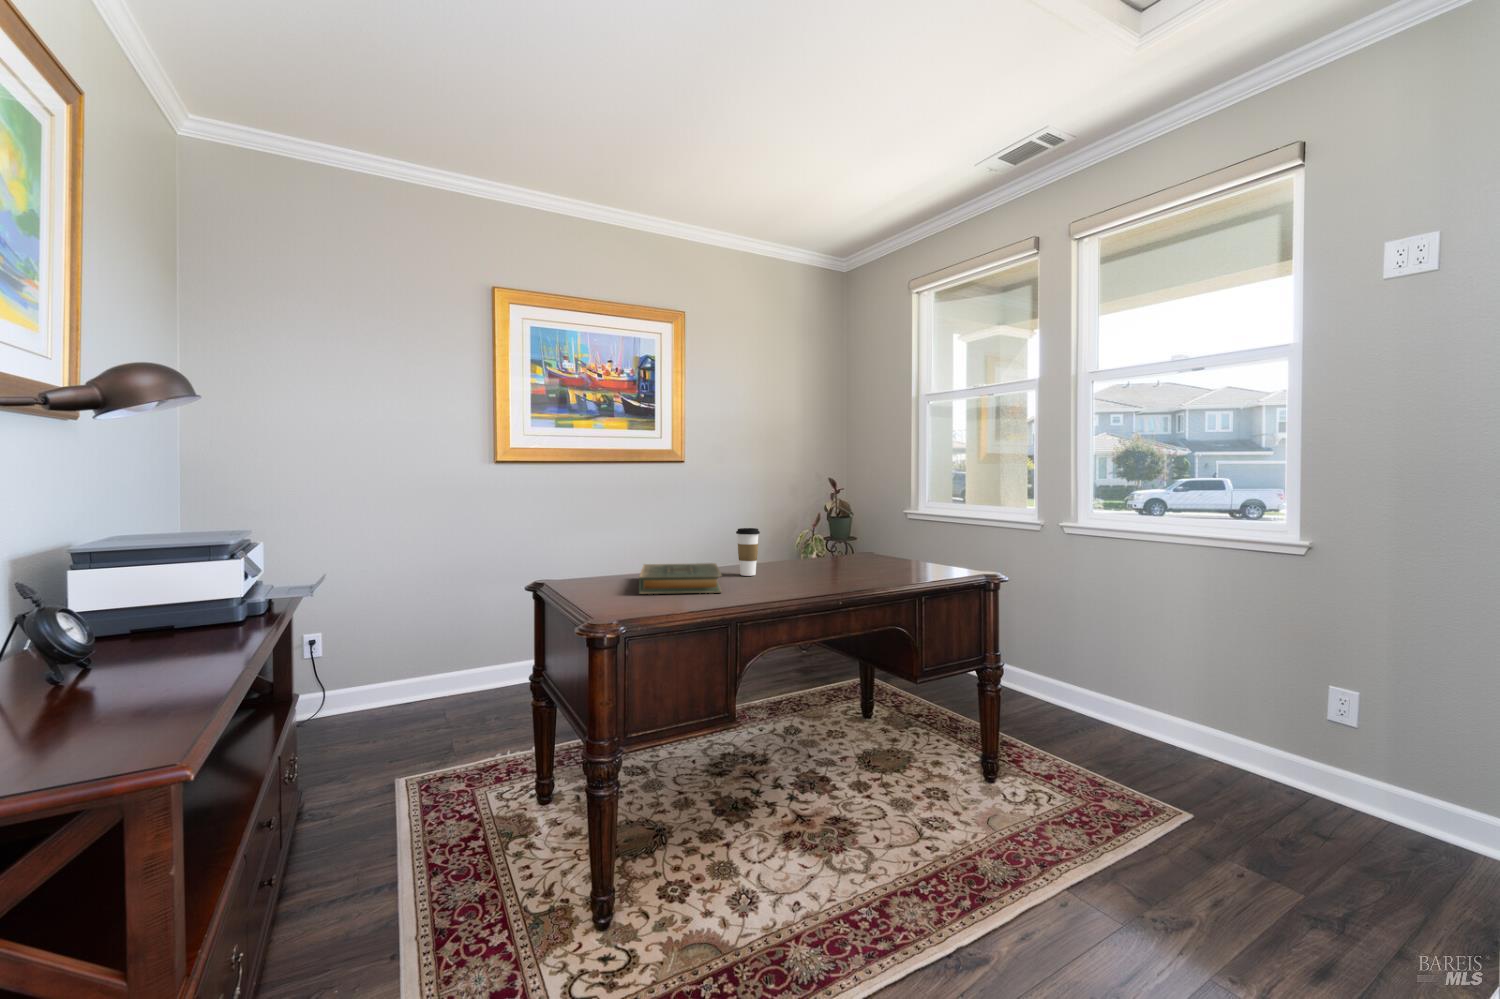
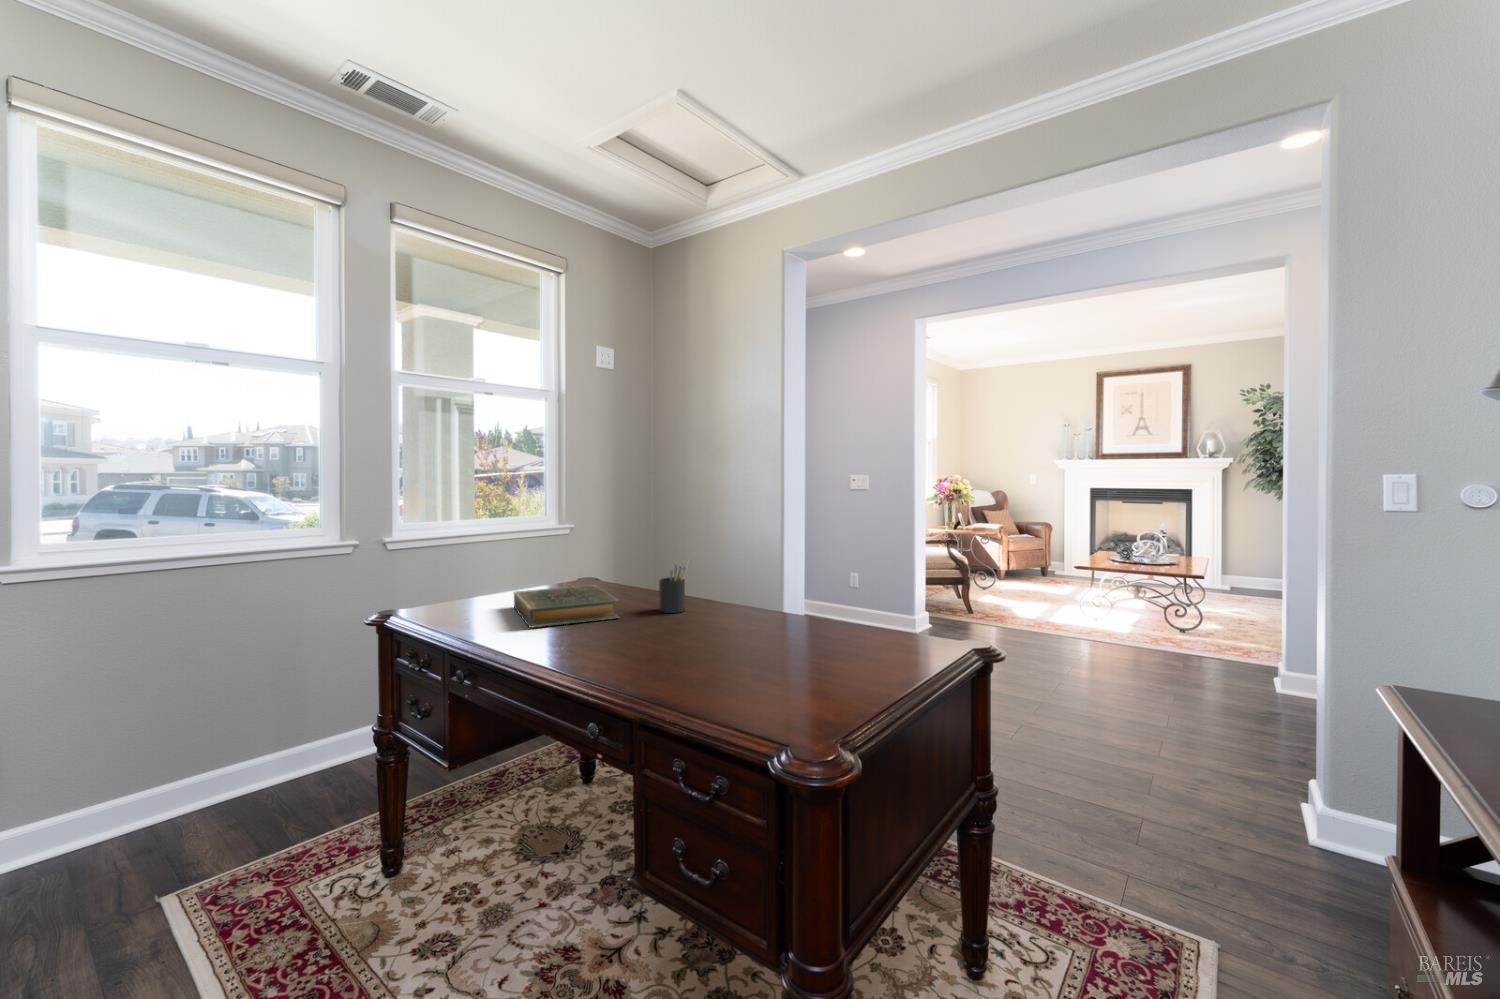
coffee cup: present [736,528,760,576] -> none [614,545,639,595]
pen holder: none [763,542,792,593] -> present [659,565,687,613]

